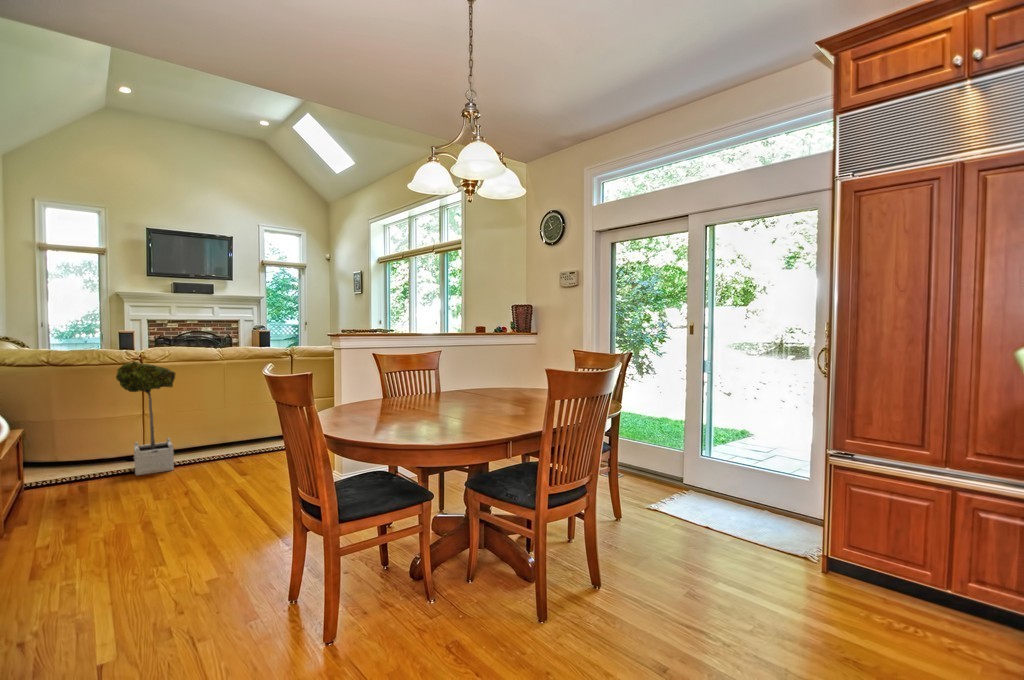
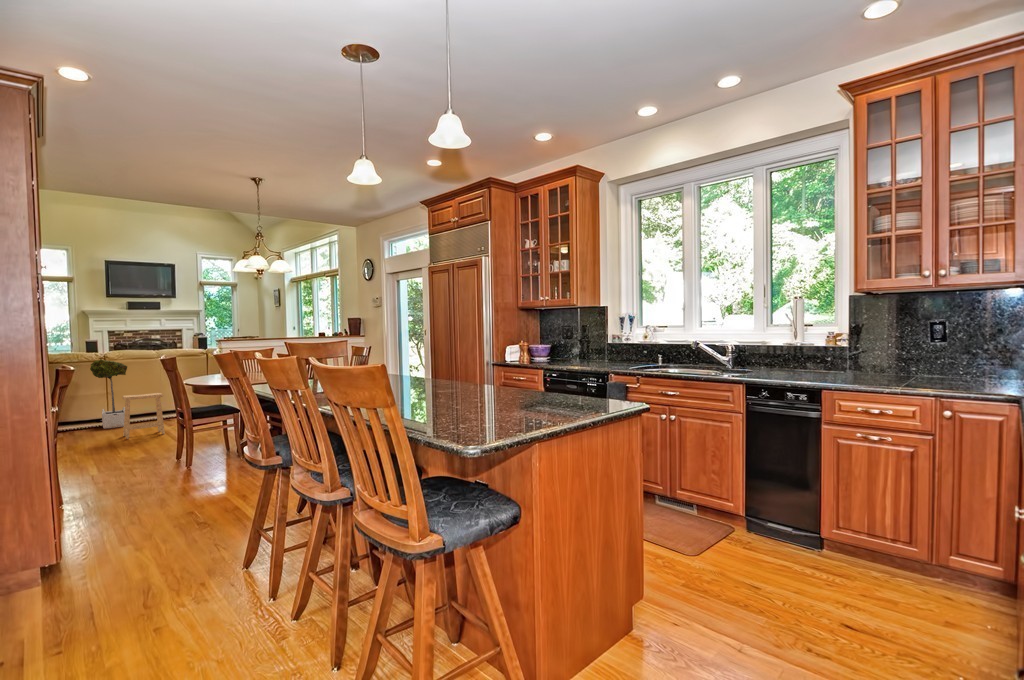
footstool: none [167,422,239,508] -> present [122,393,165,439]

